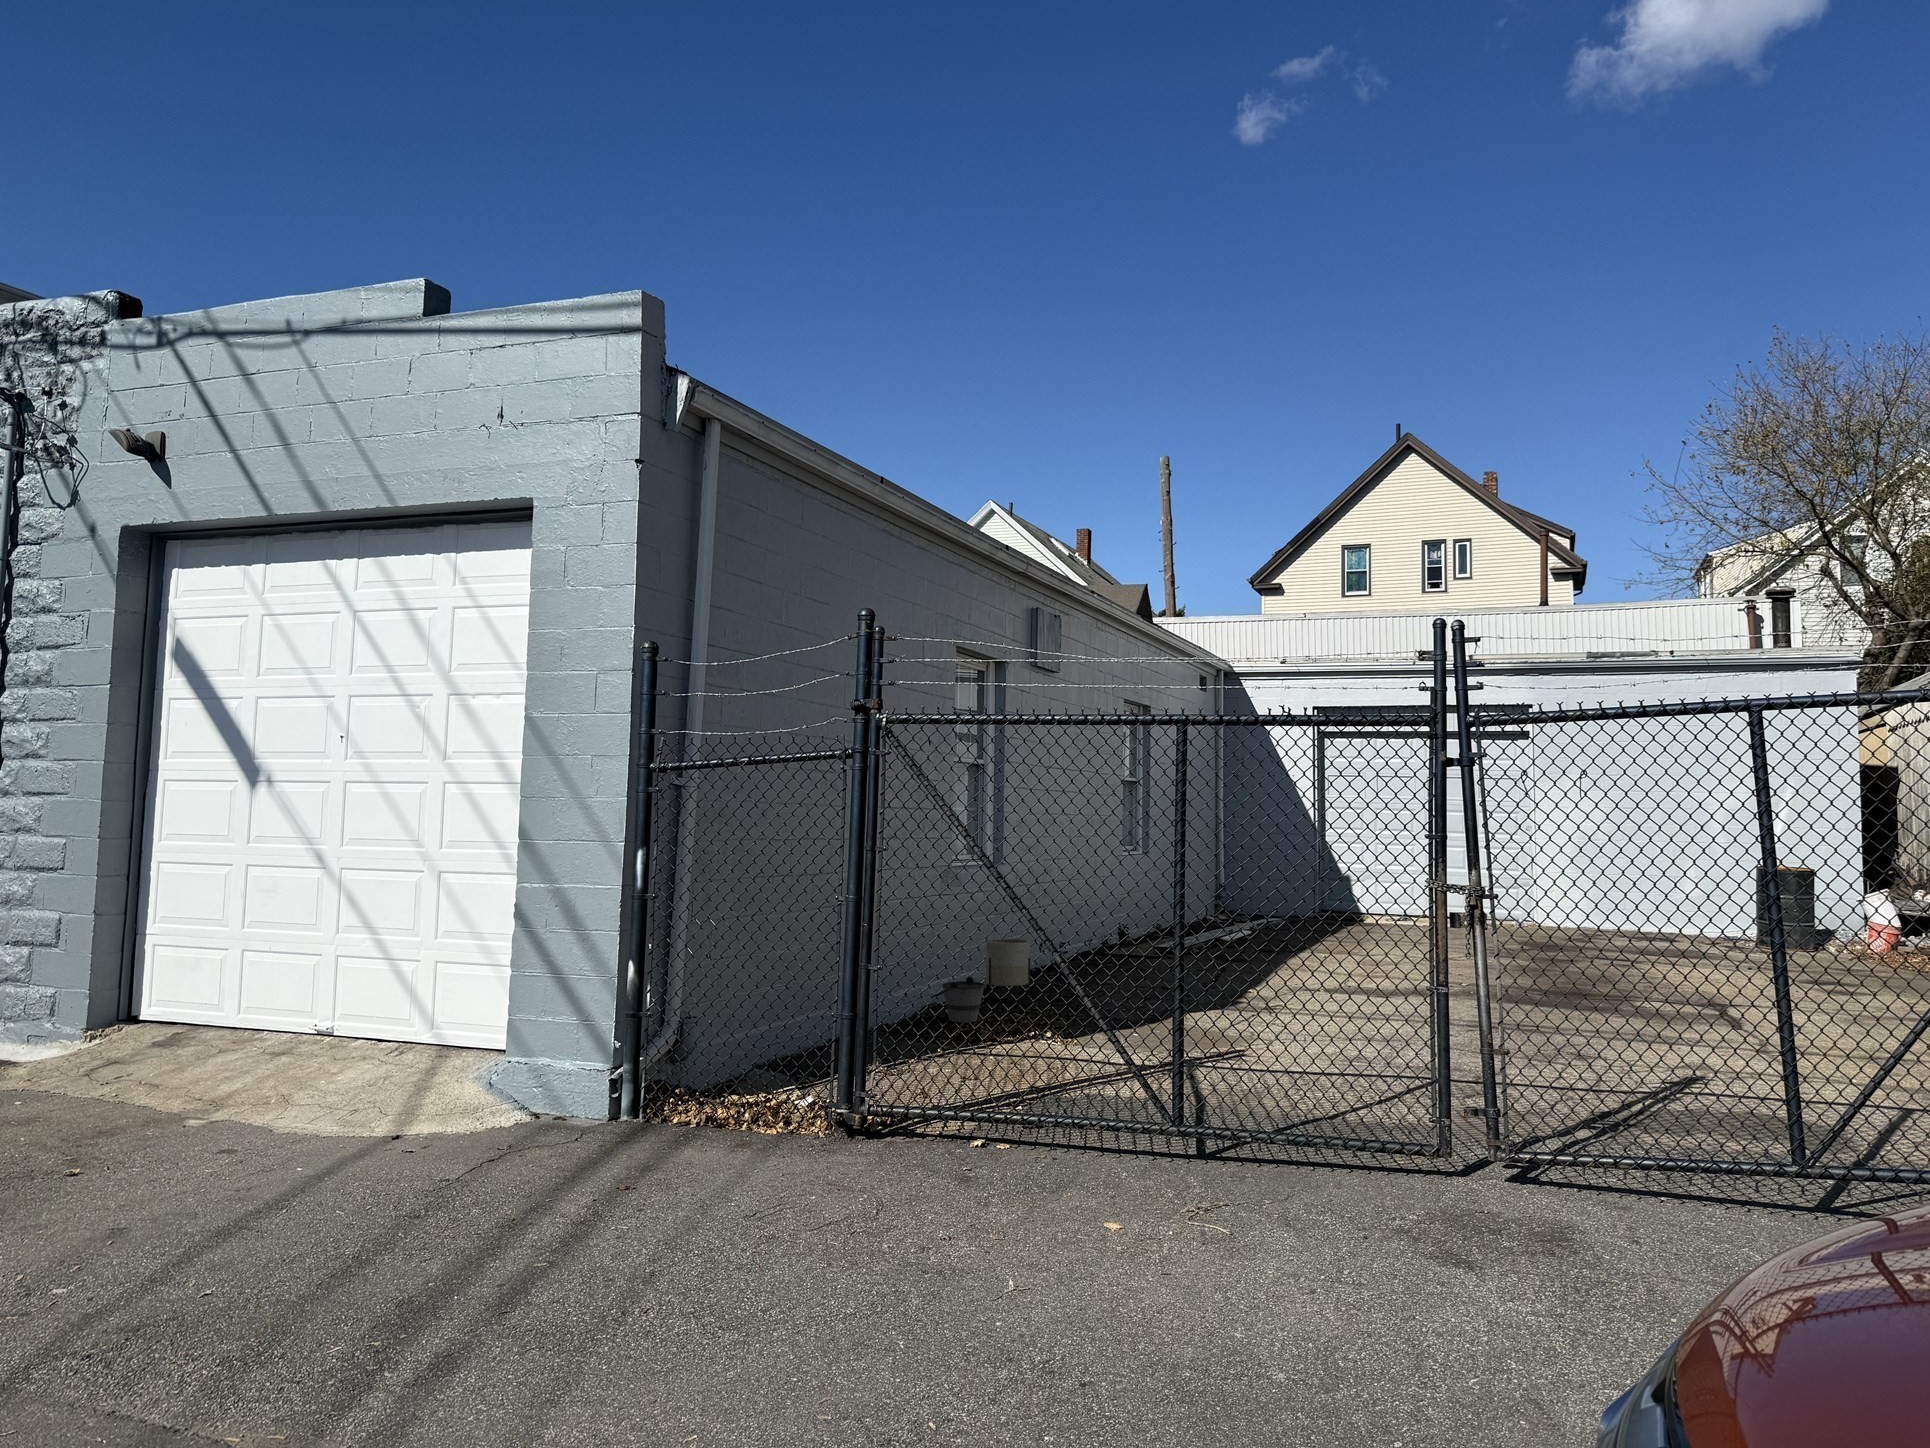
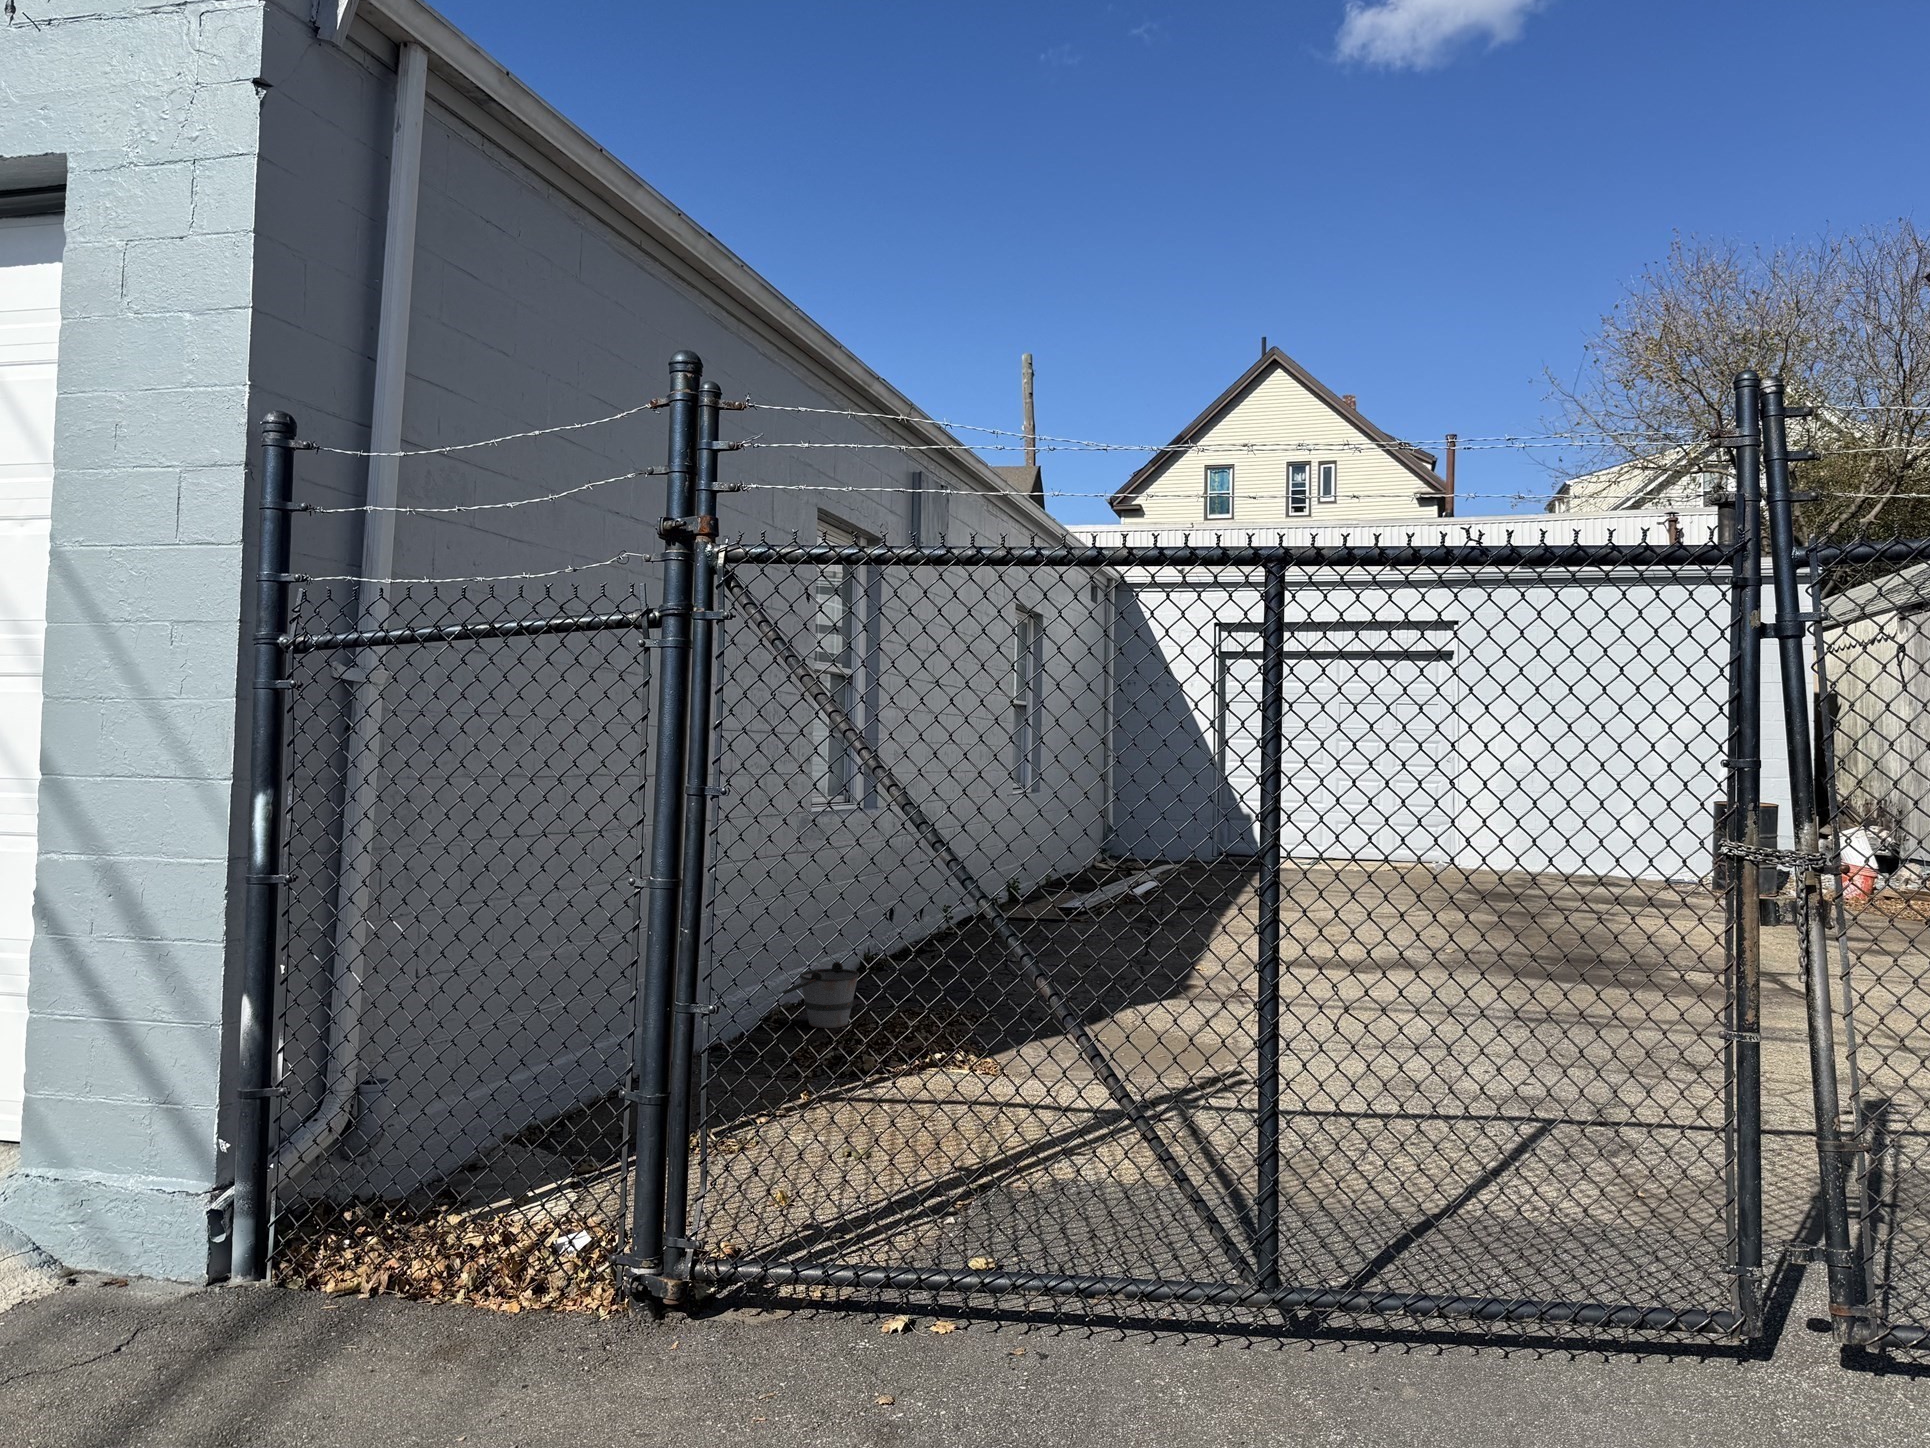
planter: present [986,939,1030,1004] -> none [855,904,915,993]

